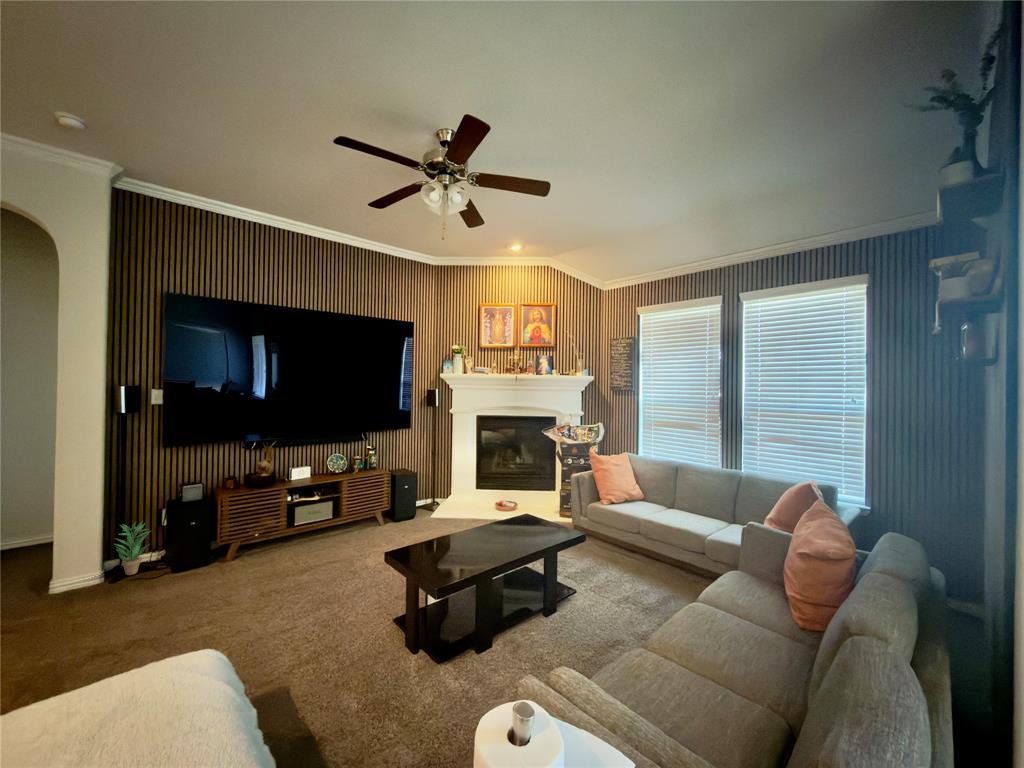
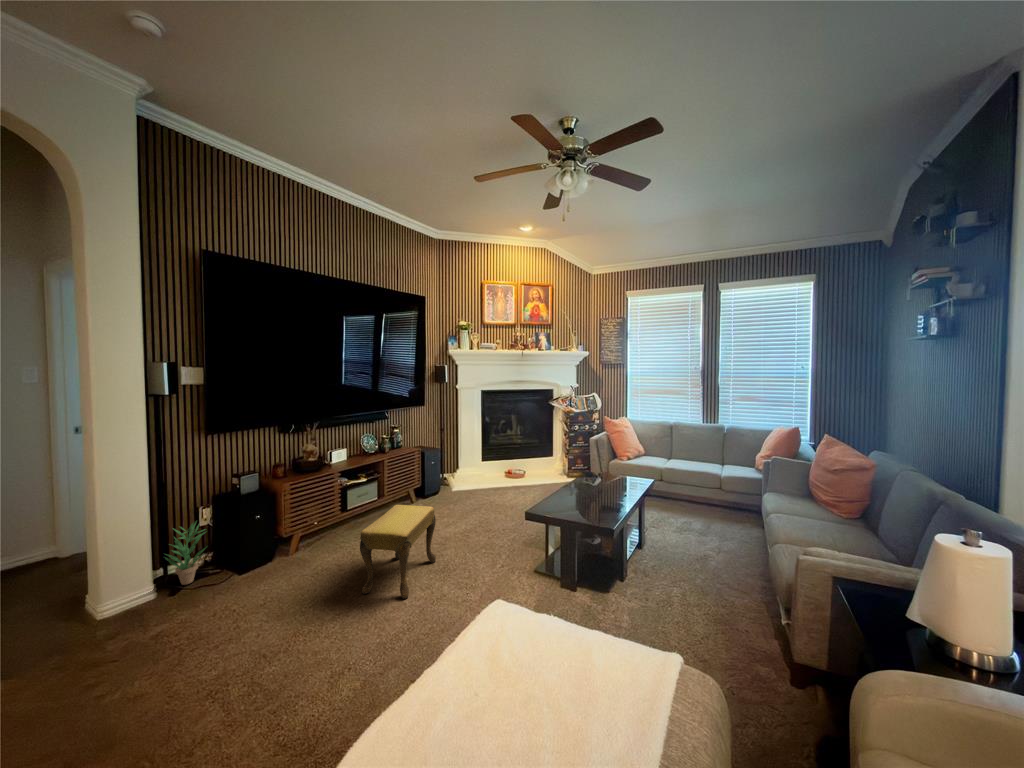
footstool: none [228,526,326,624] -> present [360,505,436,599]

